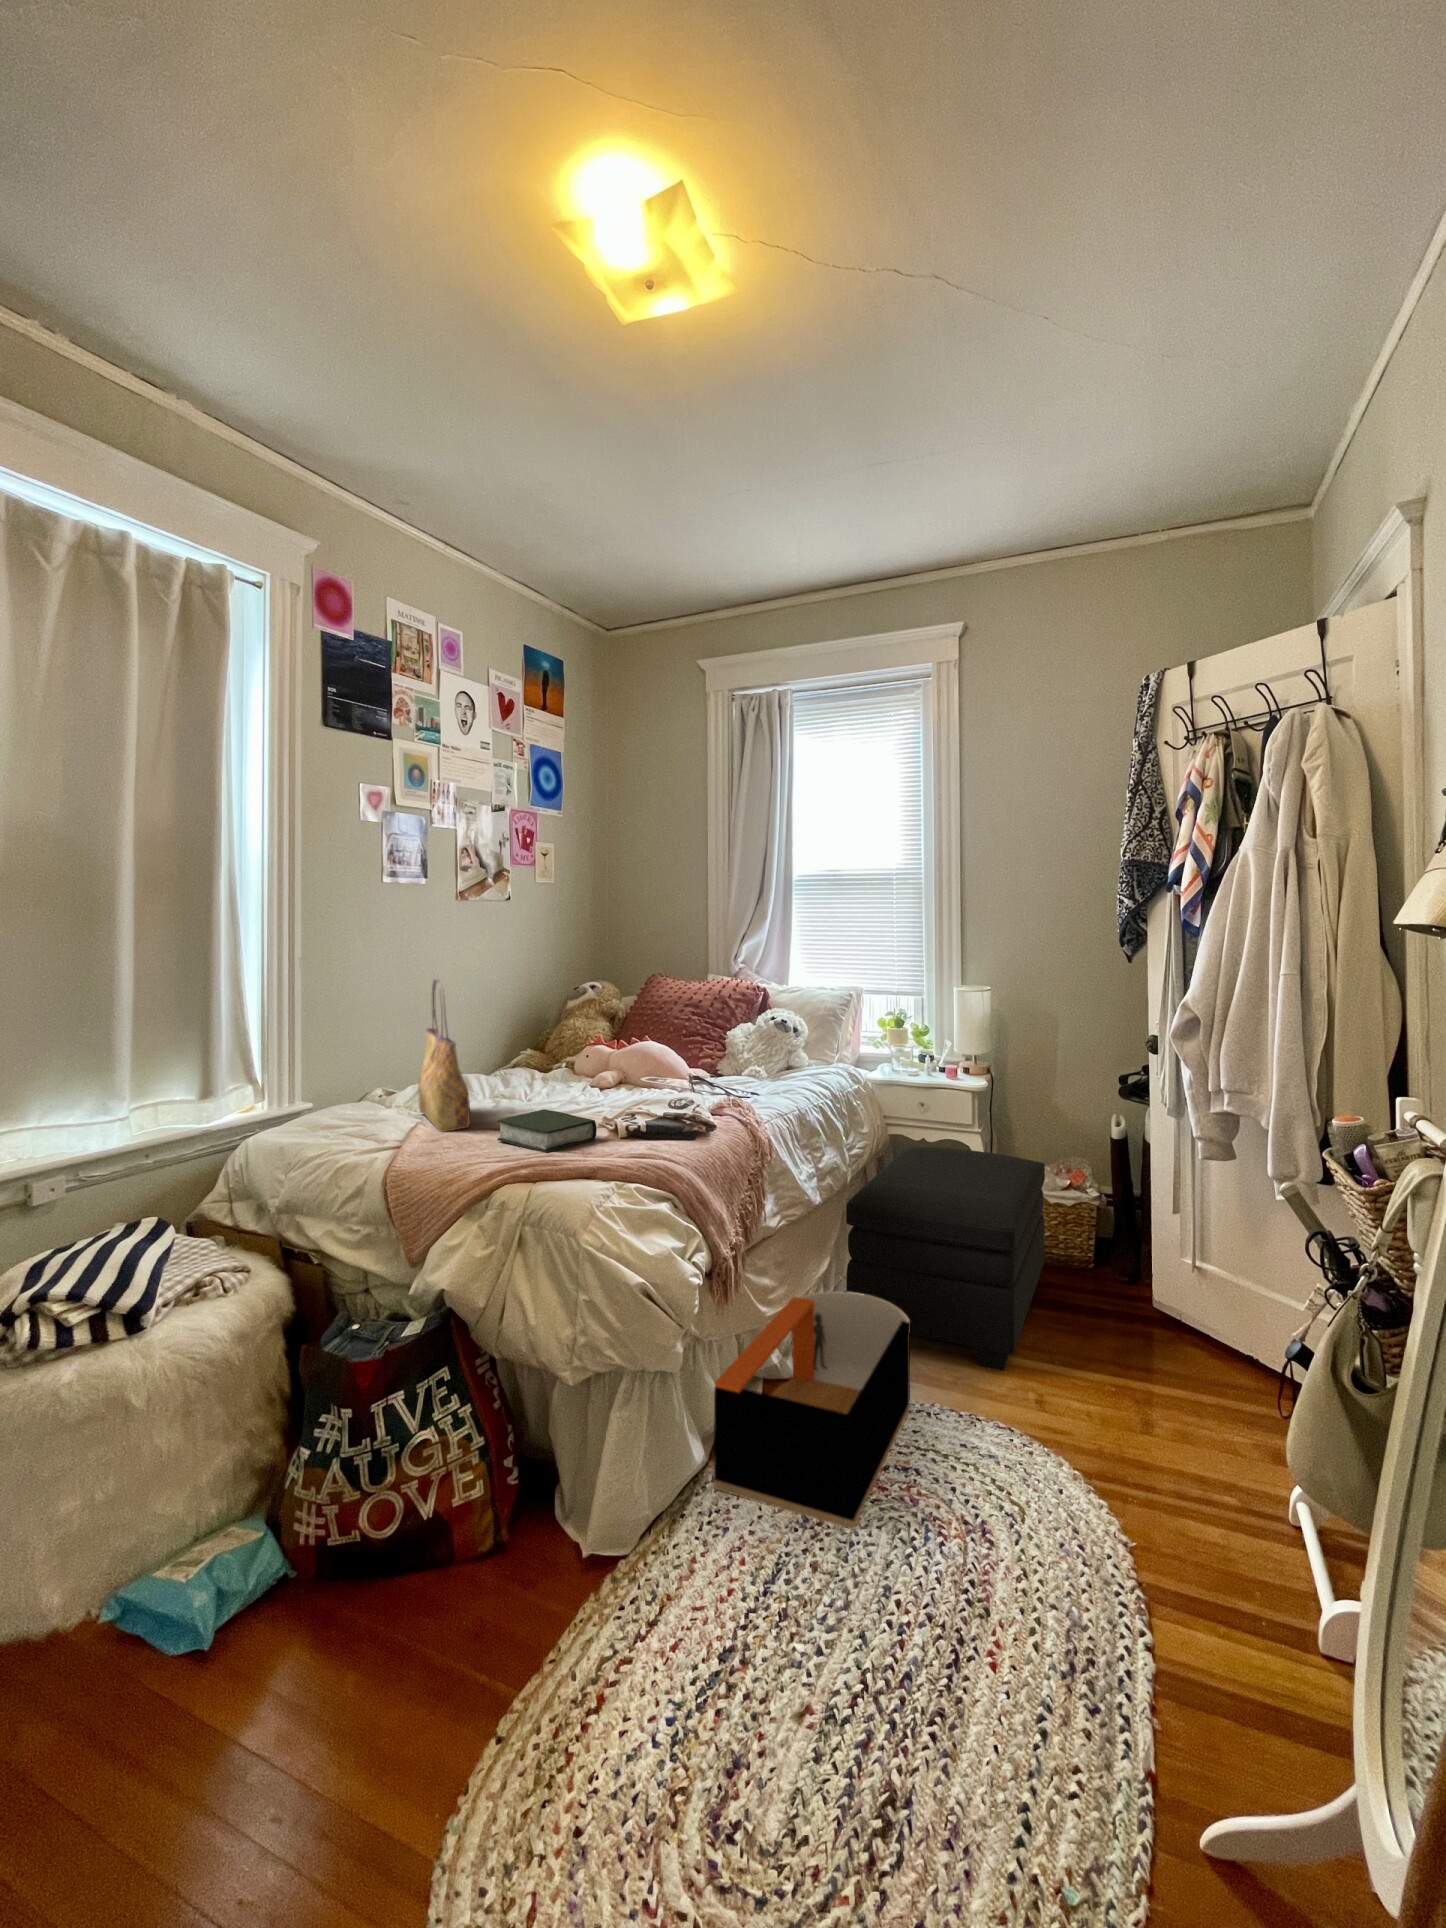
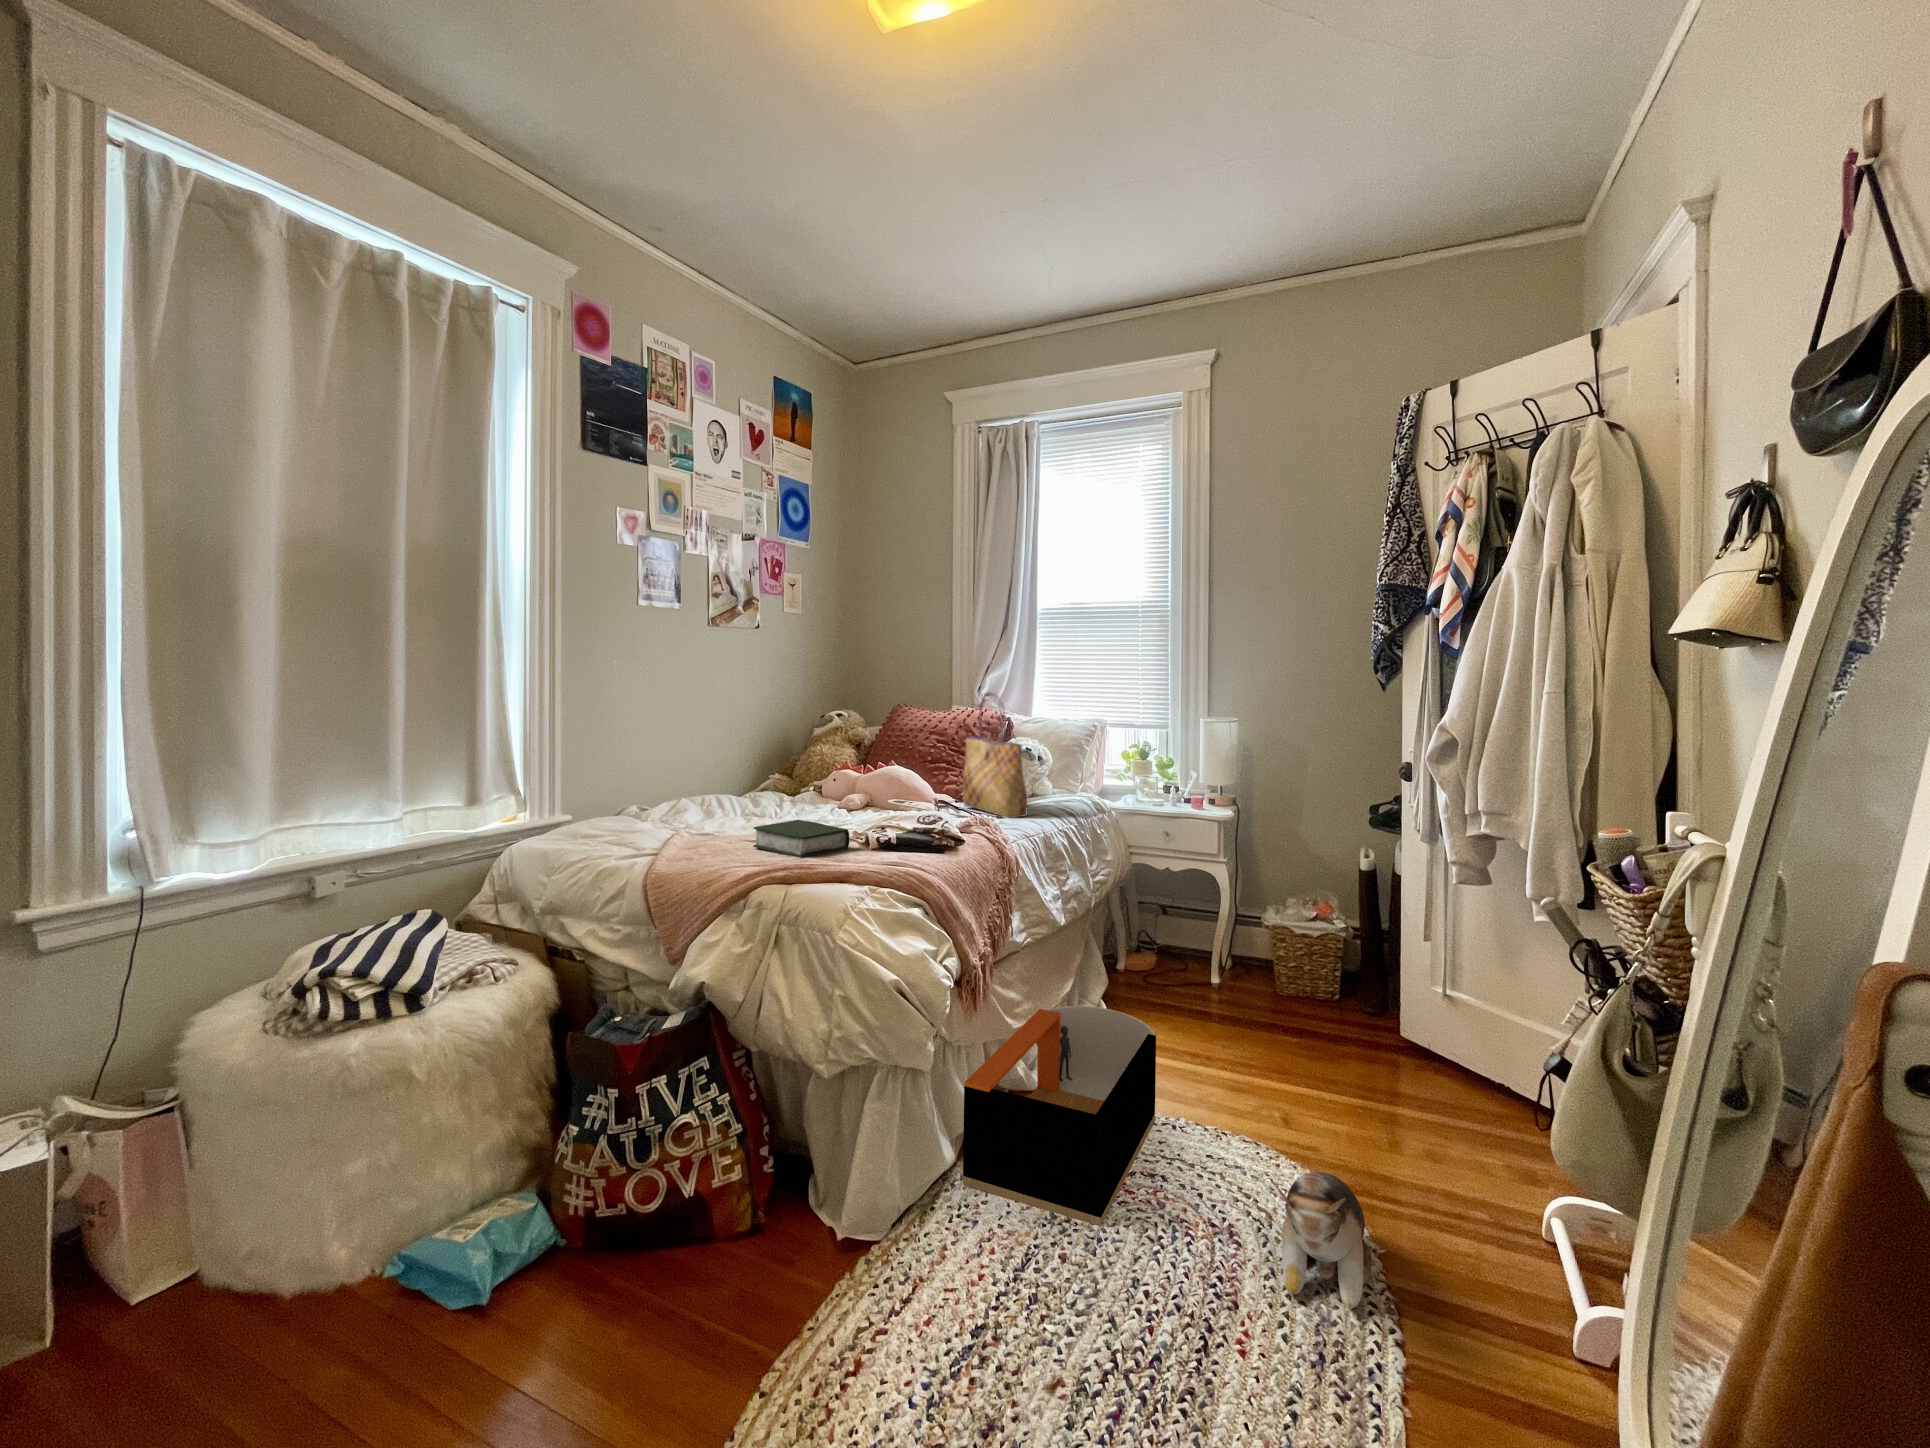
tote bag: present [418,978,470,1132] -> present [963,692,1027,818]
ottoman: present [846,1147,1045,1371] -> none [1091,875,1290,1090]
plush toy: none [1024,1468,1123,1612] -> present [1276,1170,1372,1309]

